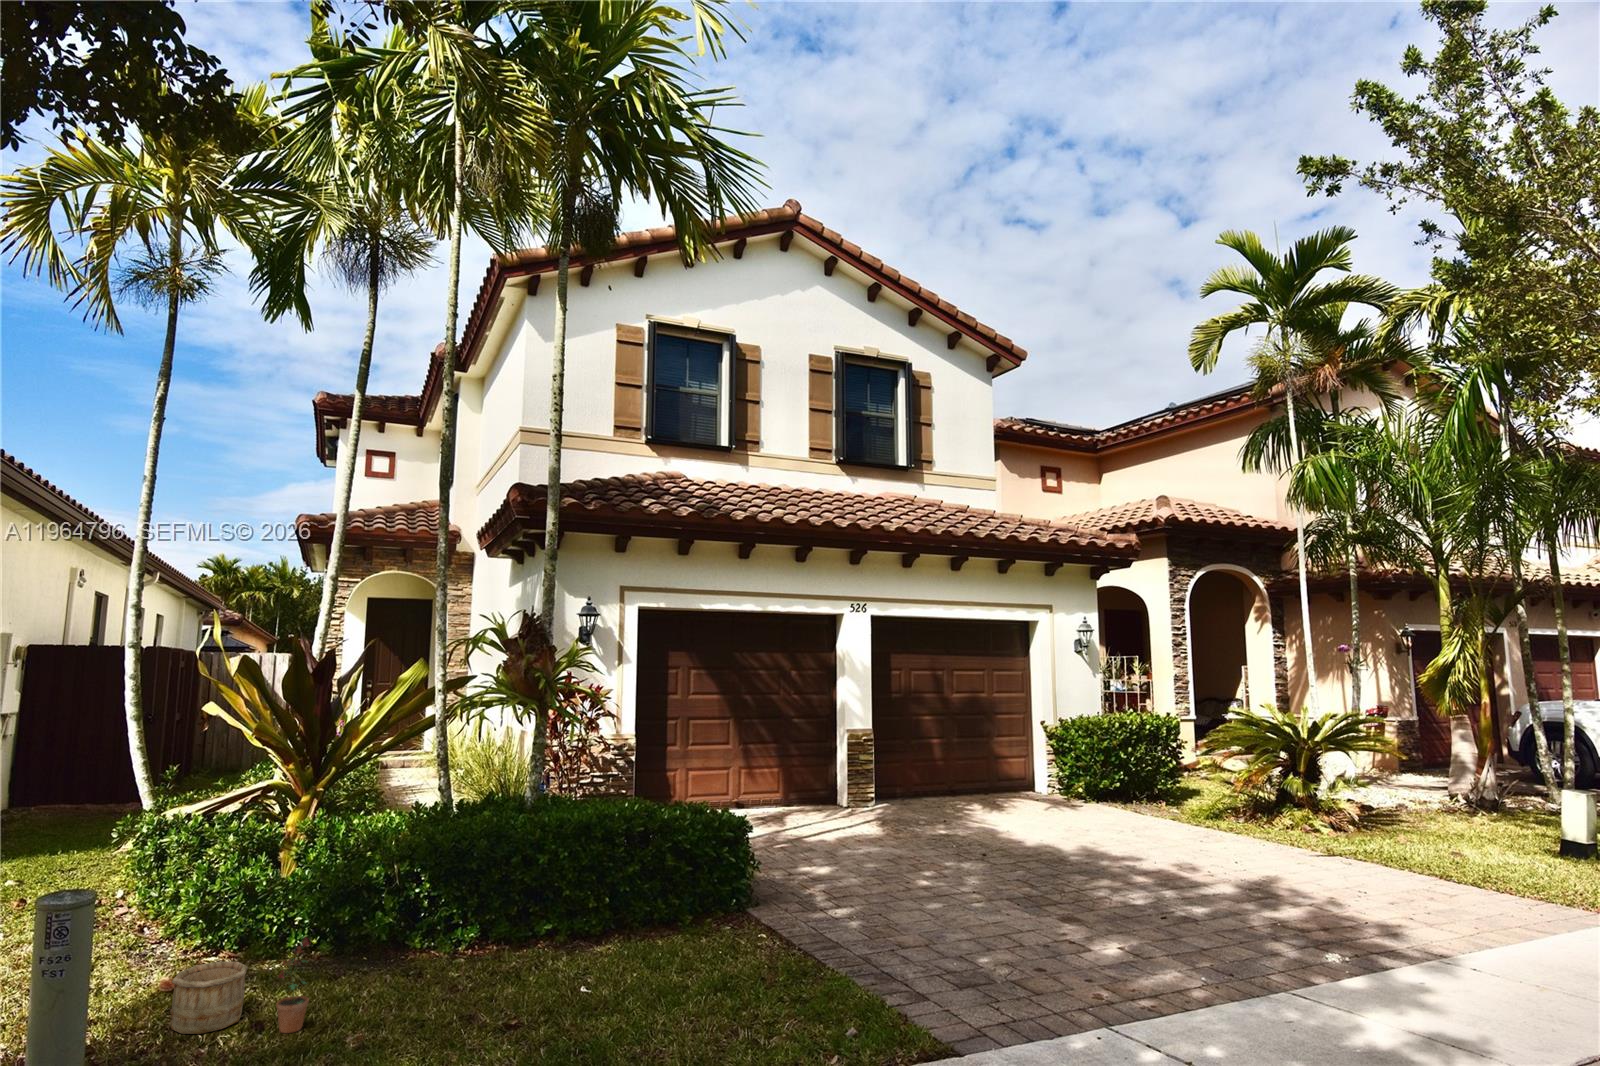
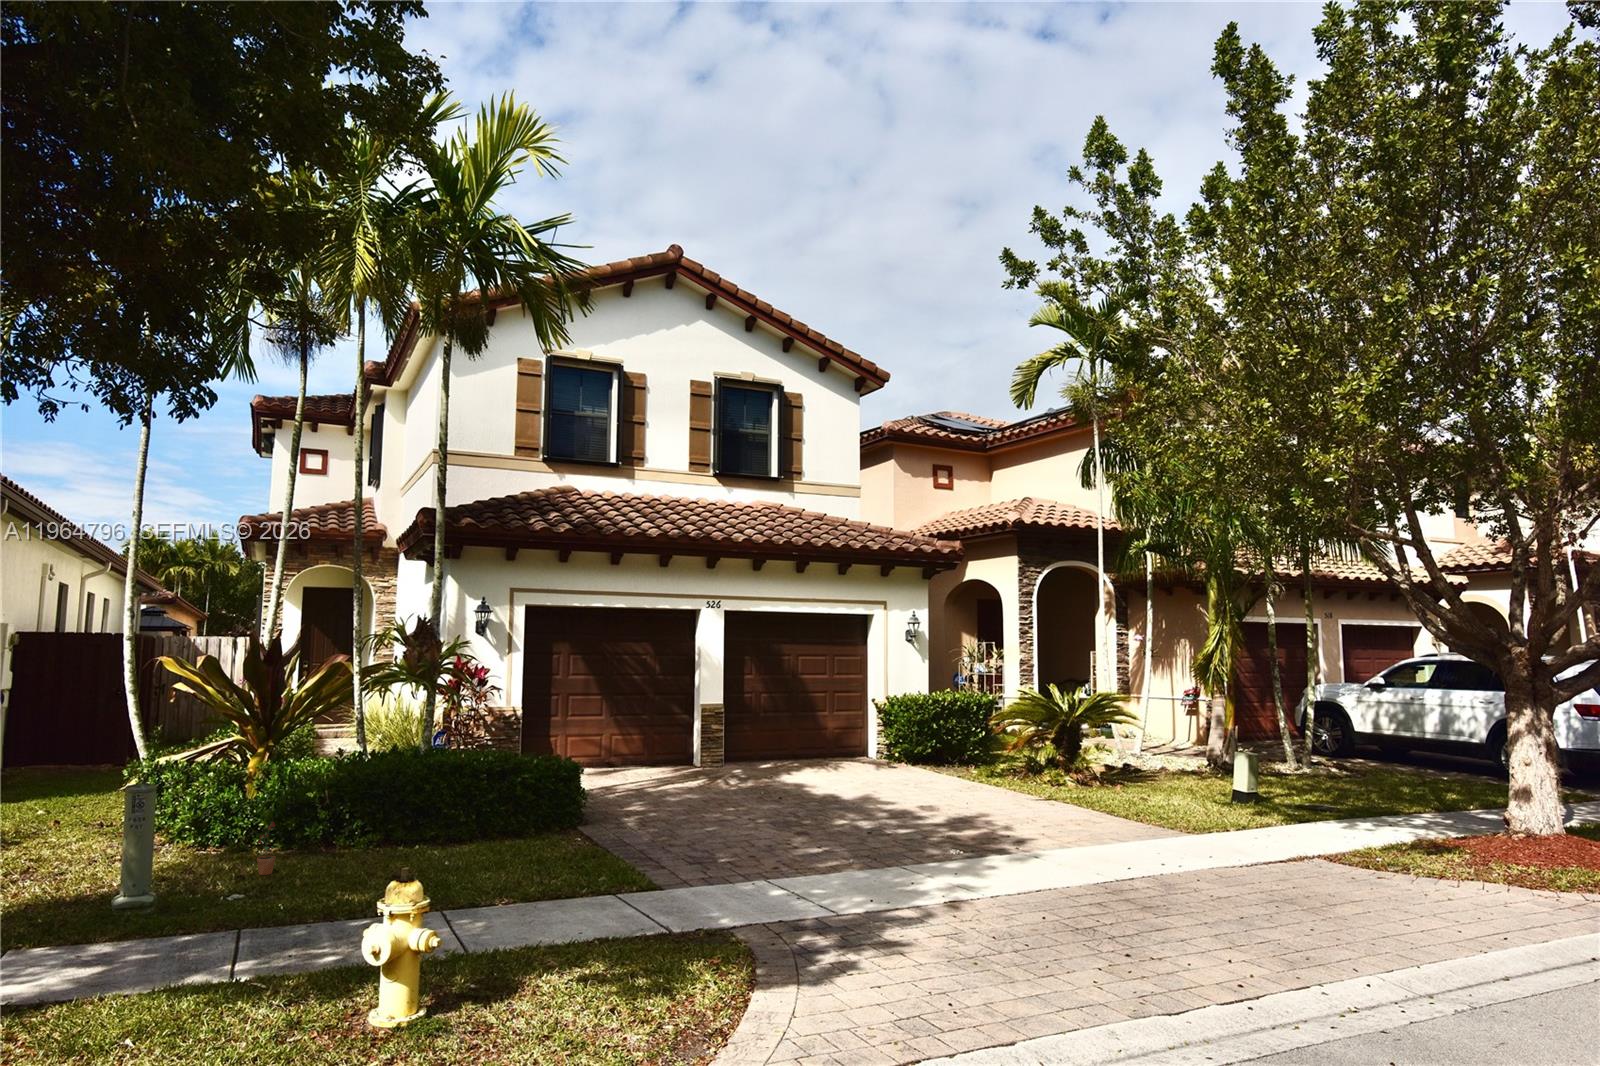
wooden bucket: present [171,962,248,1034] -> none [195,837,238,874]

